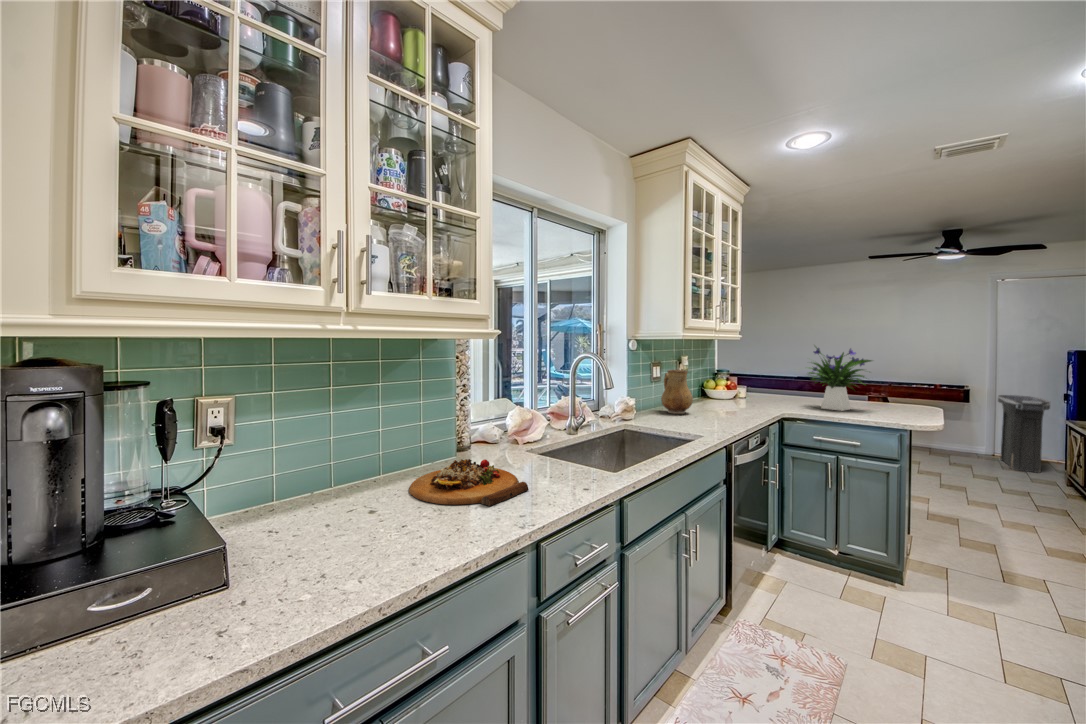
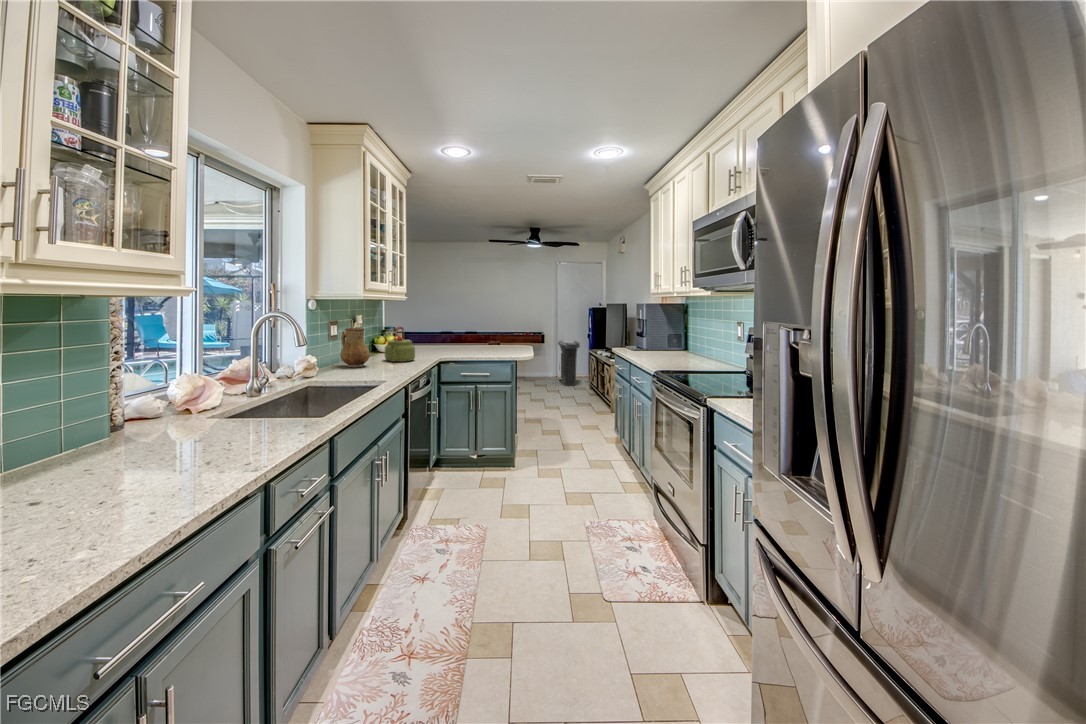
flower arrangement: present [809,347,872,411] -> none [449,307,496,356]
kettle: none [711,369,749,411] -> present [385,326,415,362]
cutting board: present [409,459,529,506] -> none [72,427,241,478]

